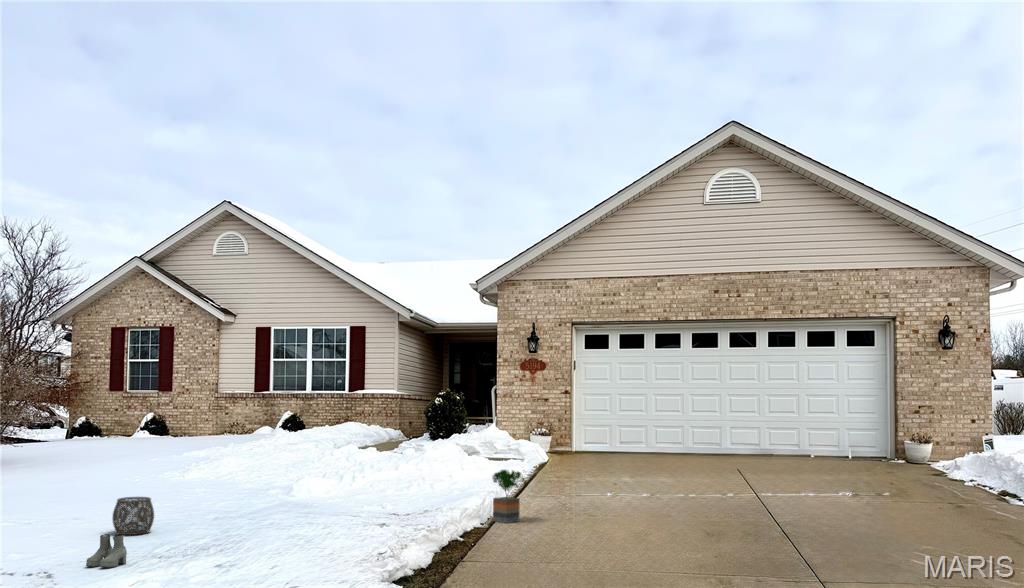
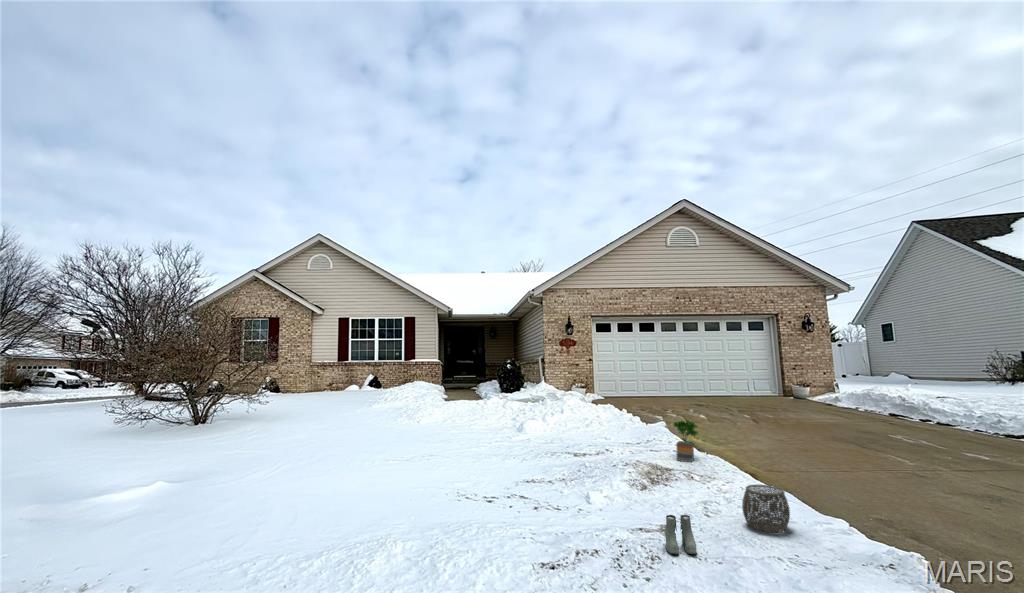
potted tree: present [493,470,524,523] -> present [673,421,698,462]
woven basket: present [113,497,154,535] -> present [742,485,790,533]

